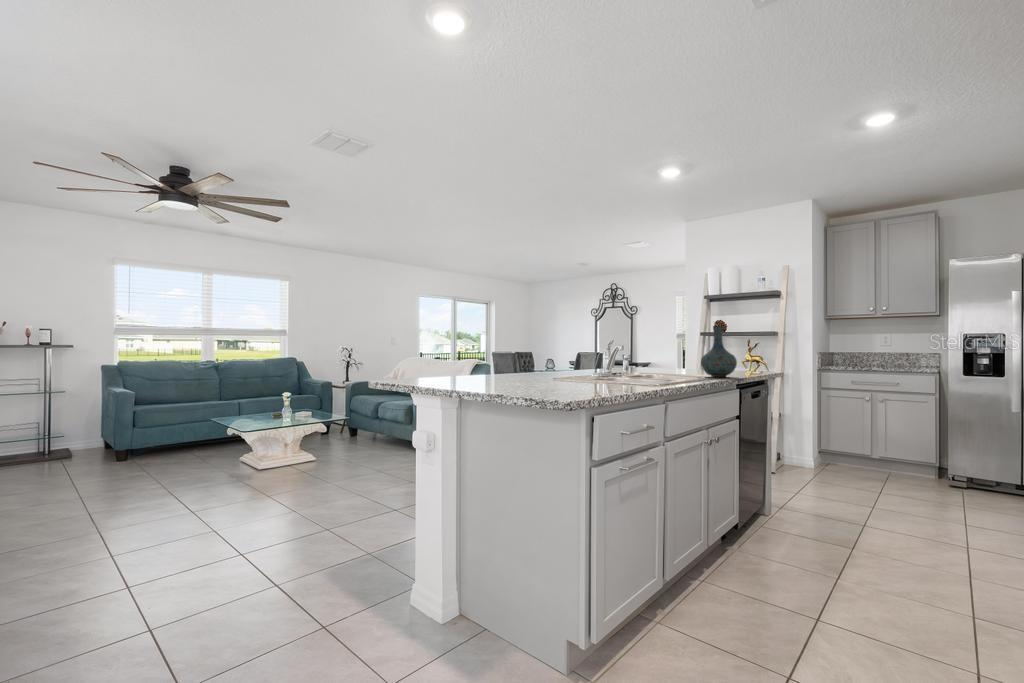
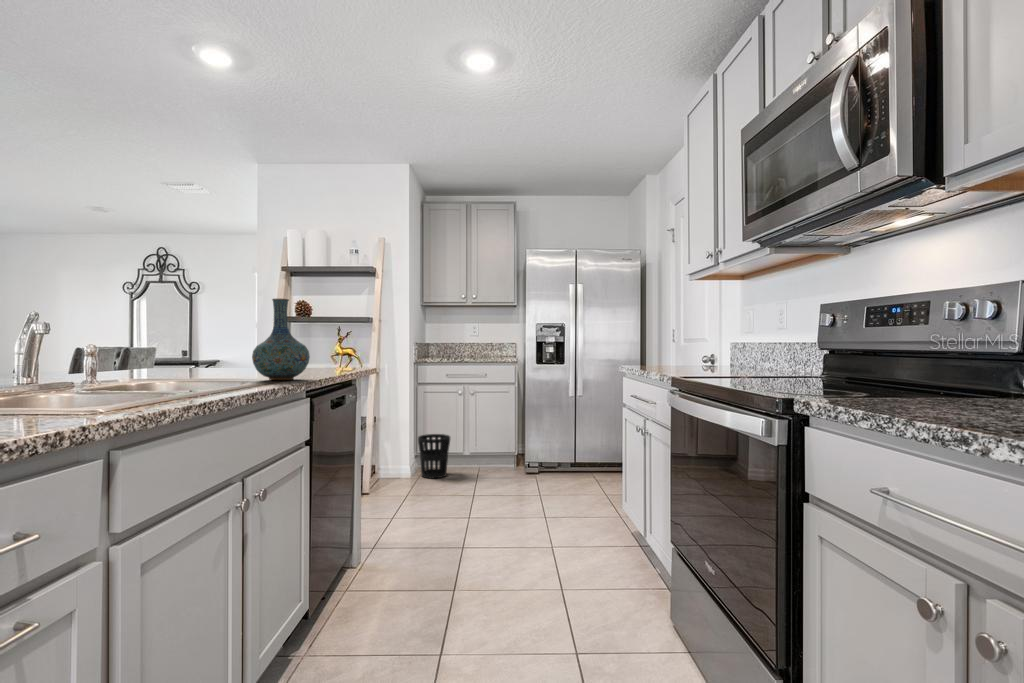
wastebasket: none [822,434,856,473] -> present [418,434,450,478]

